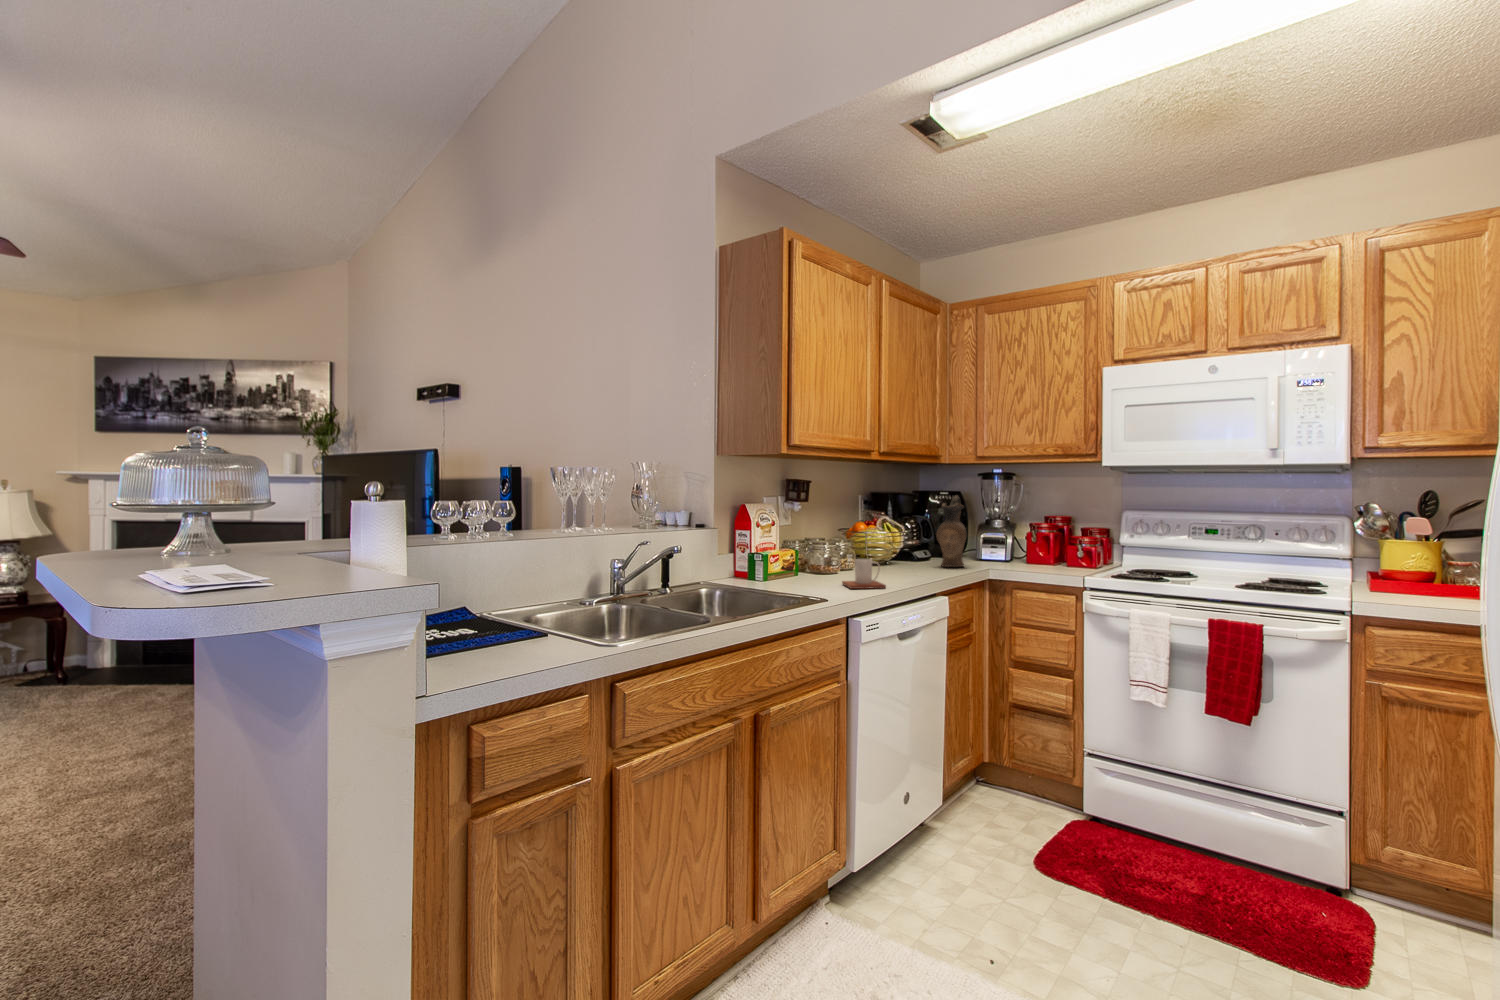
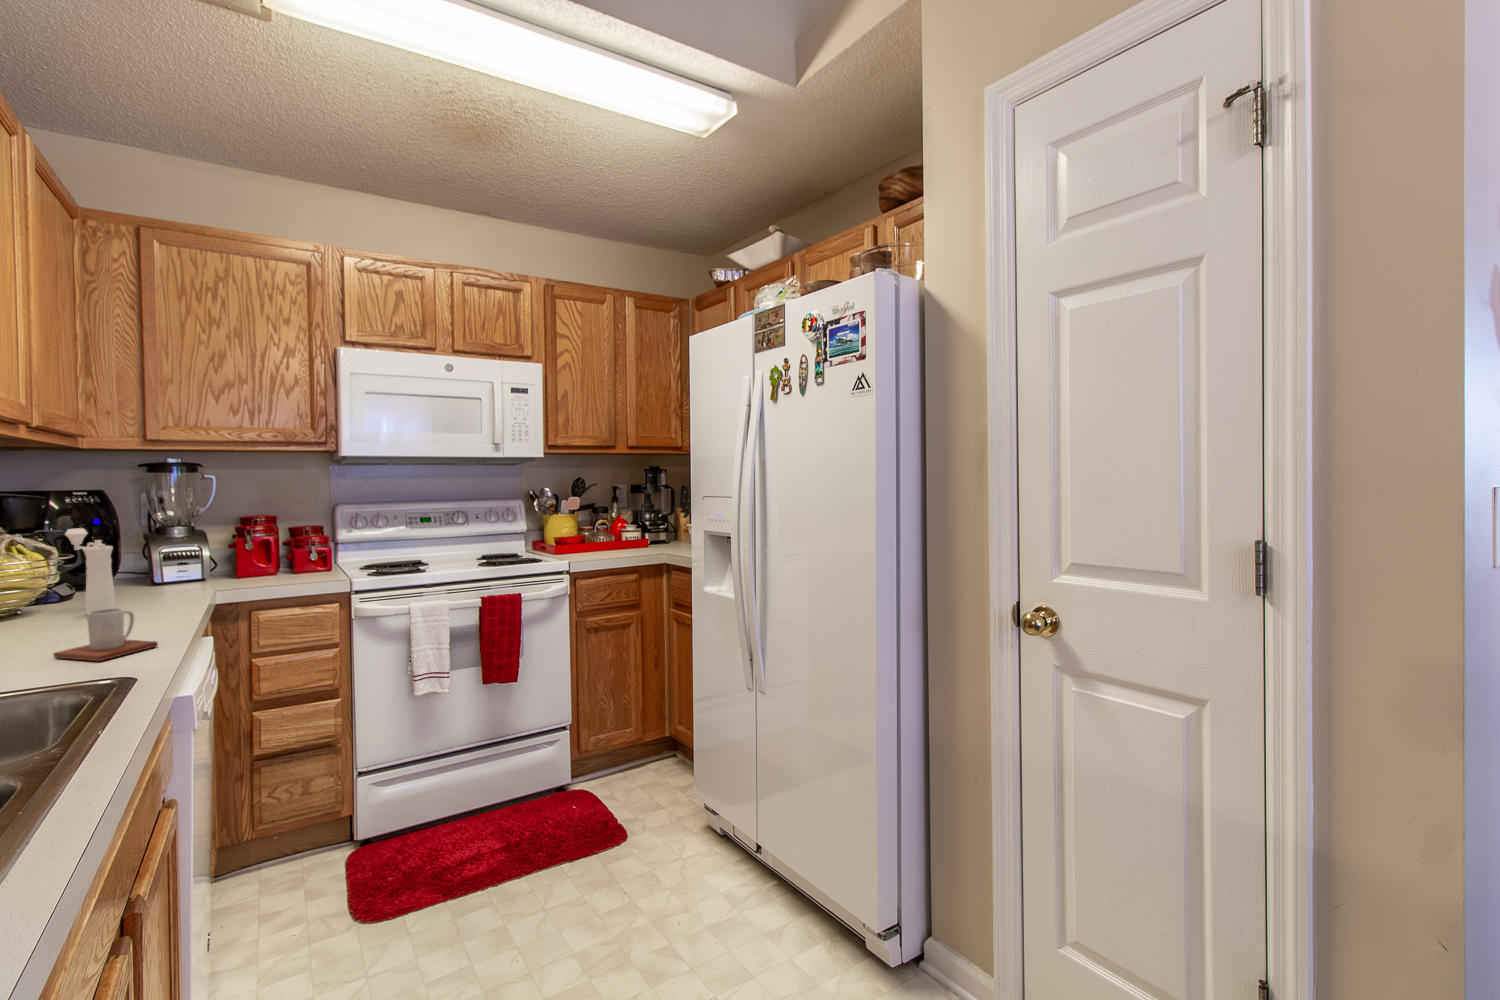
ceramic pitcher: present [936,496,967,567] -> none [131,495,184,596]
pepper mill: none [898,515,914,571] -> present [65,528,116,613]

